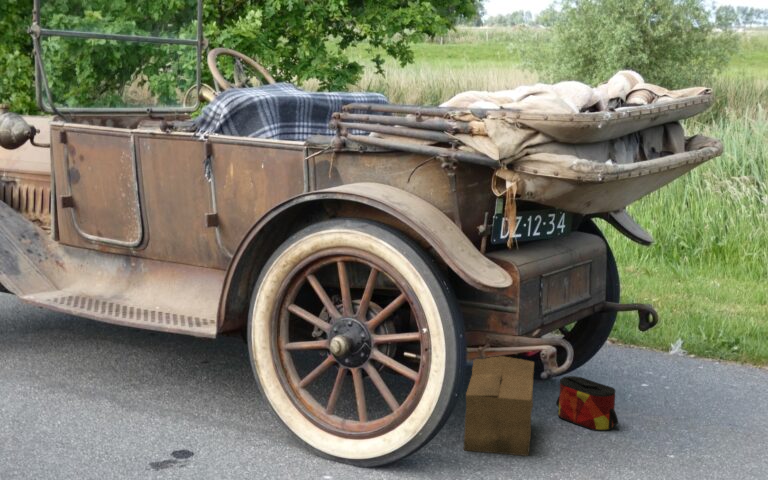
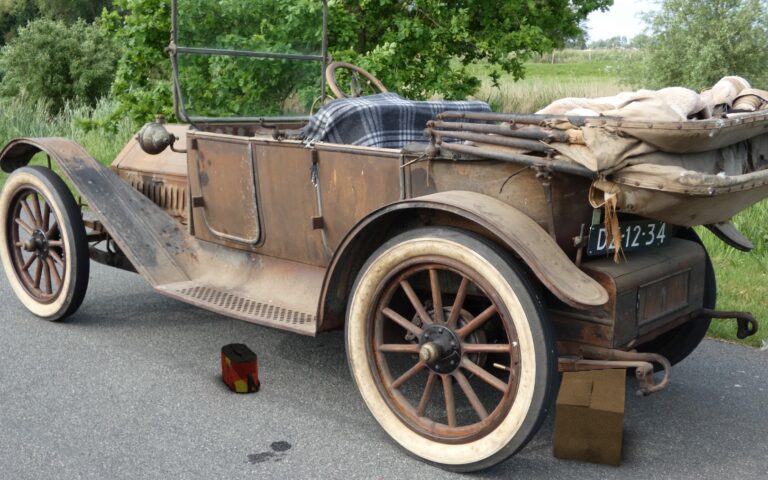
bag: present [556,376,618,431] -> present [221,343,260,393]

